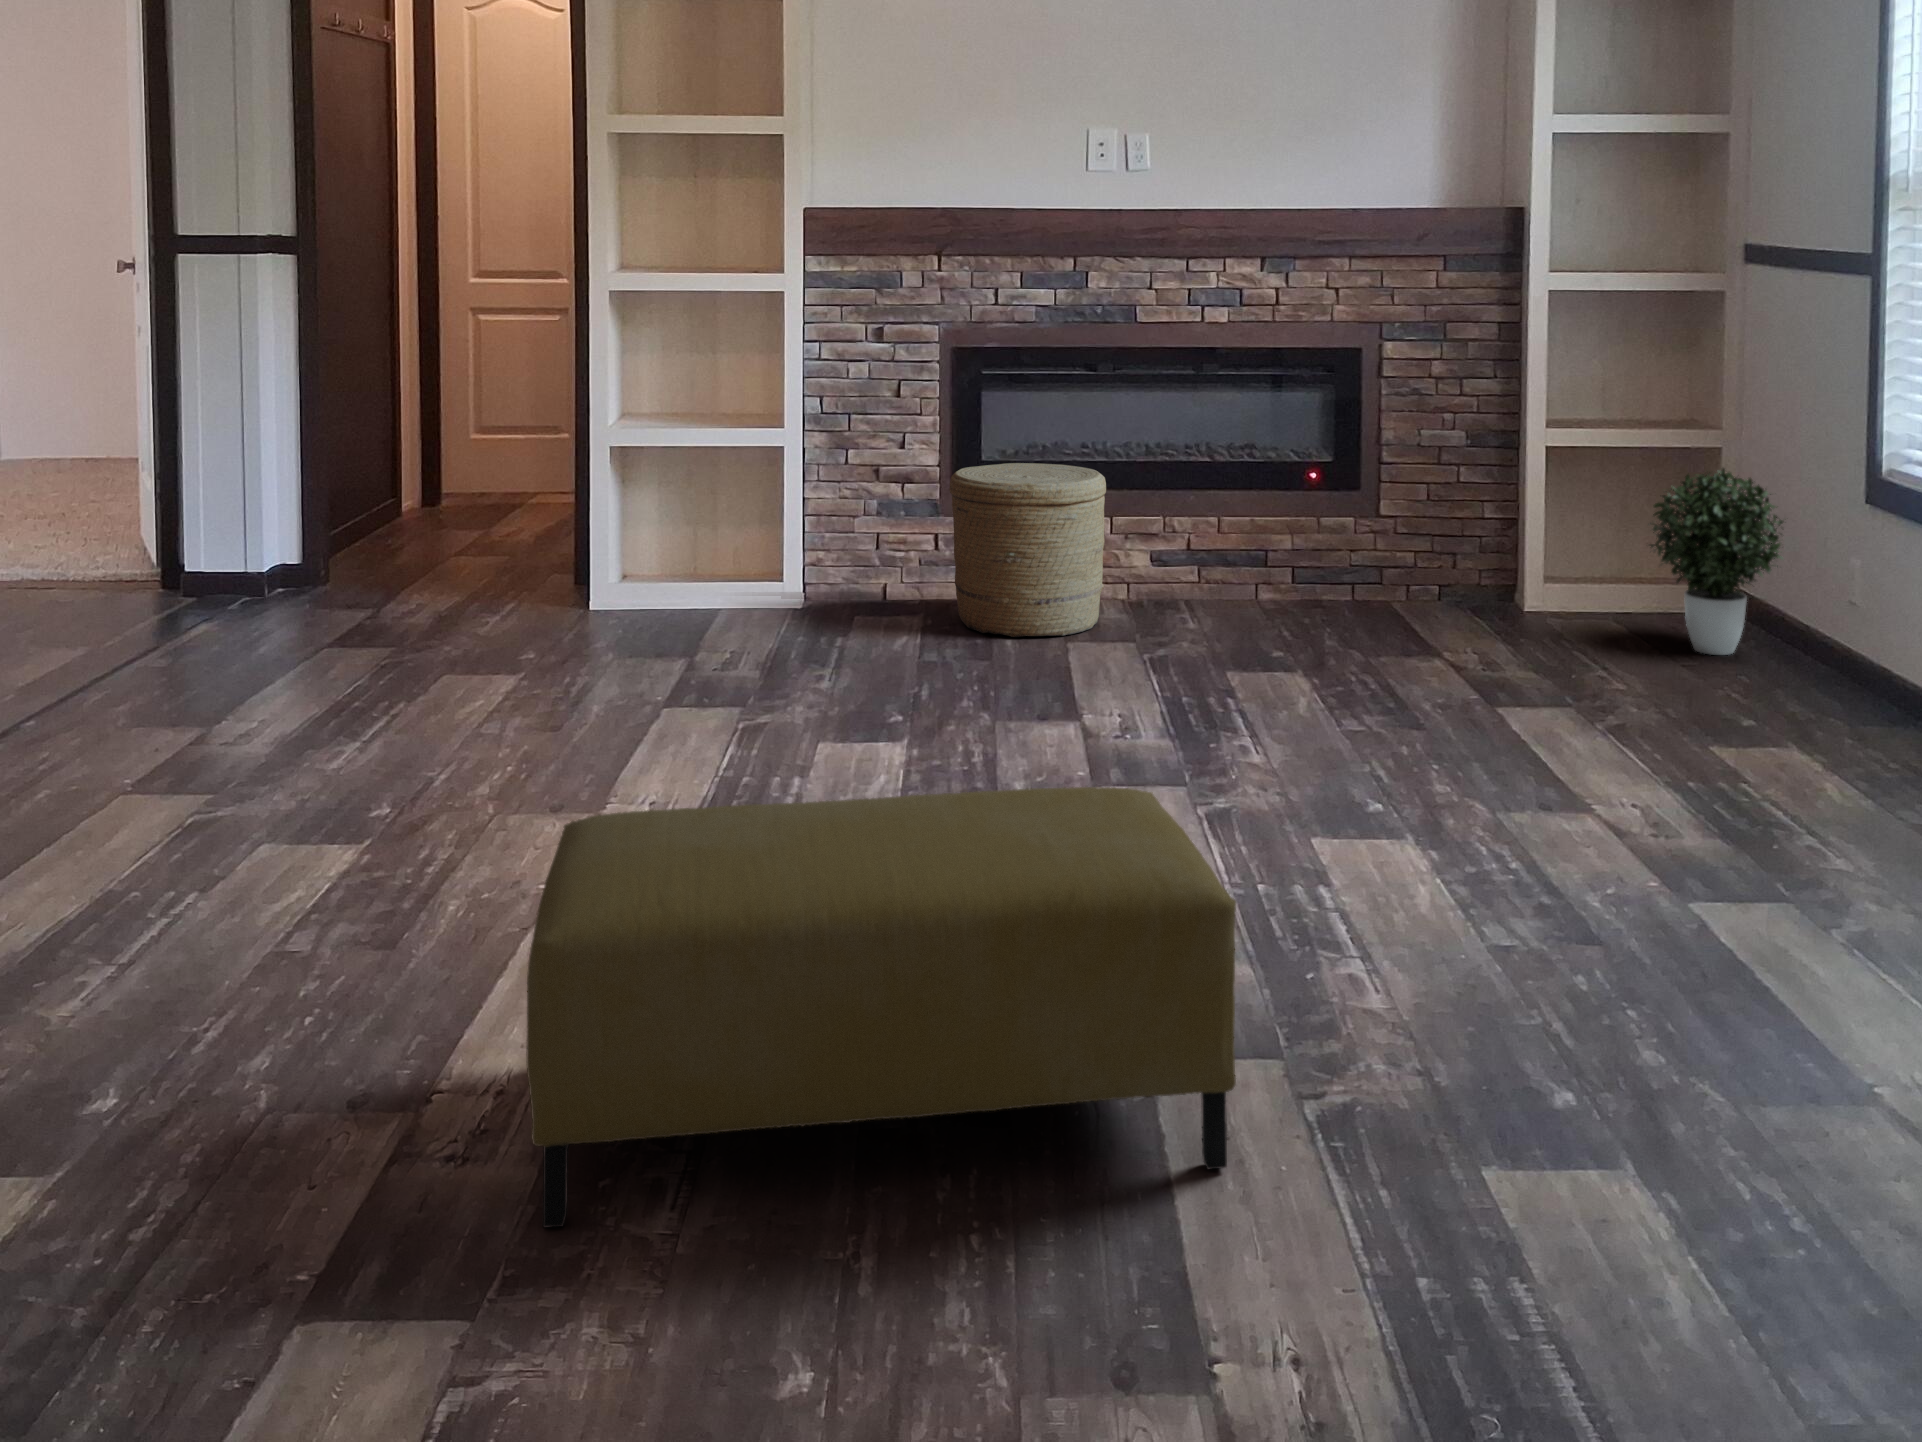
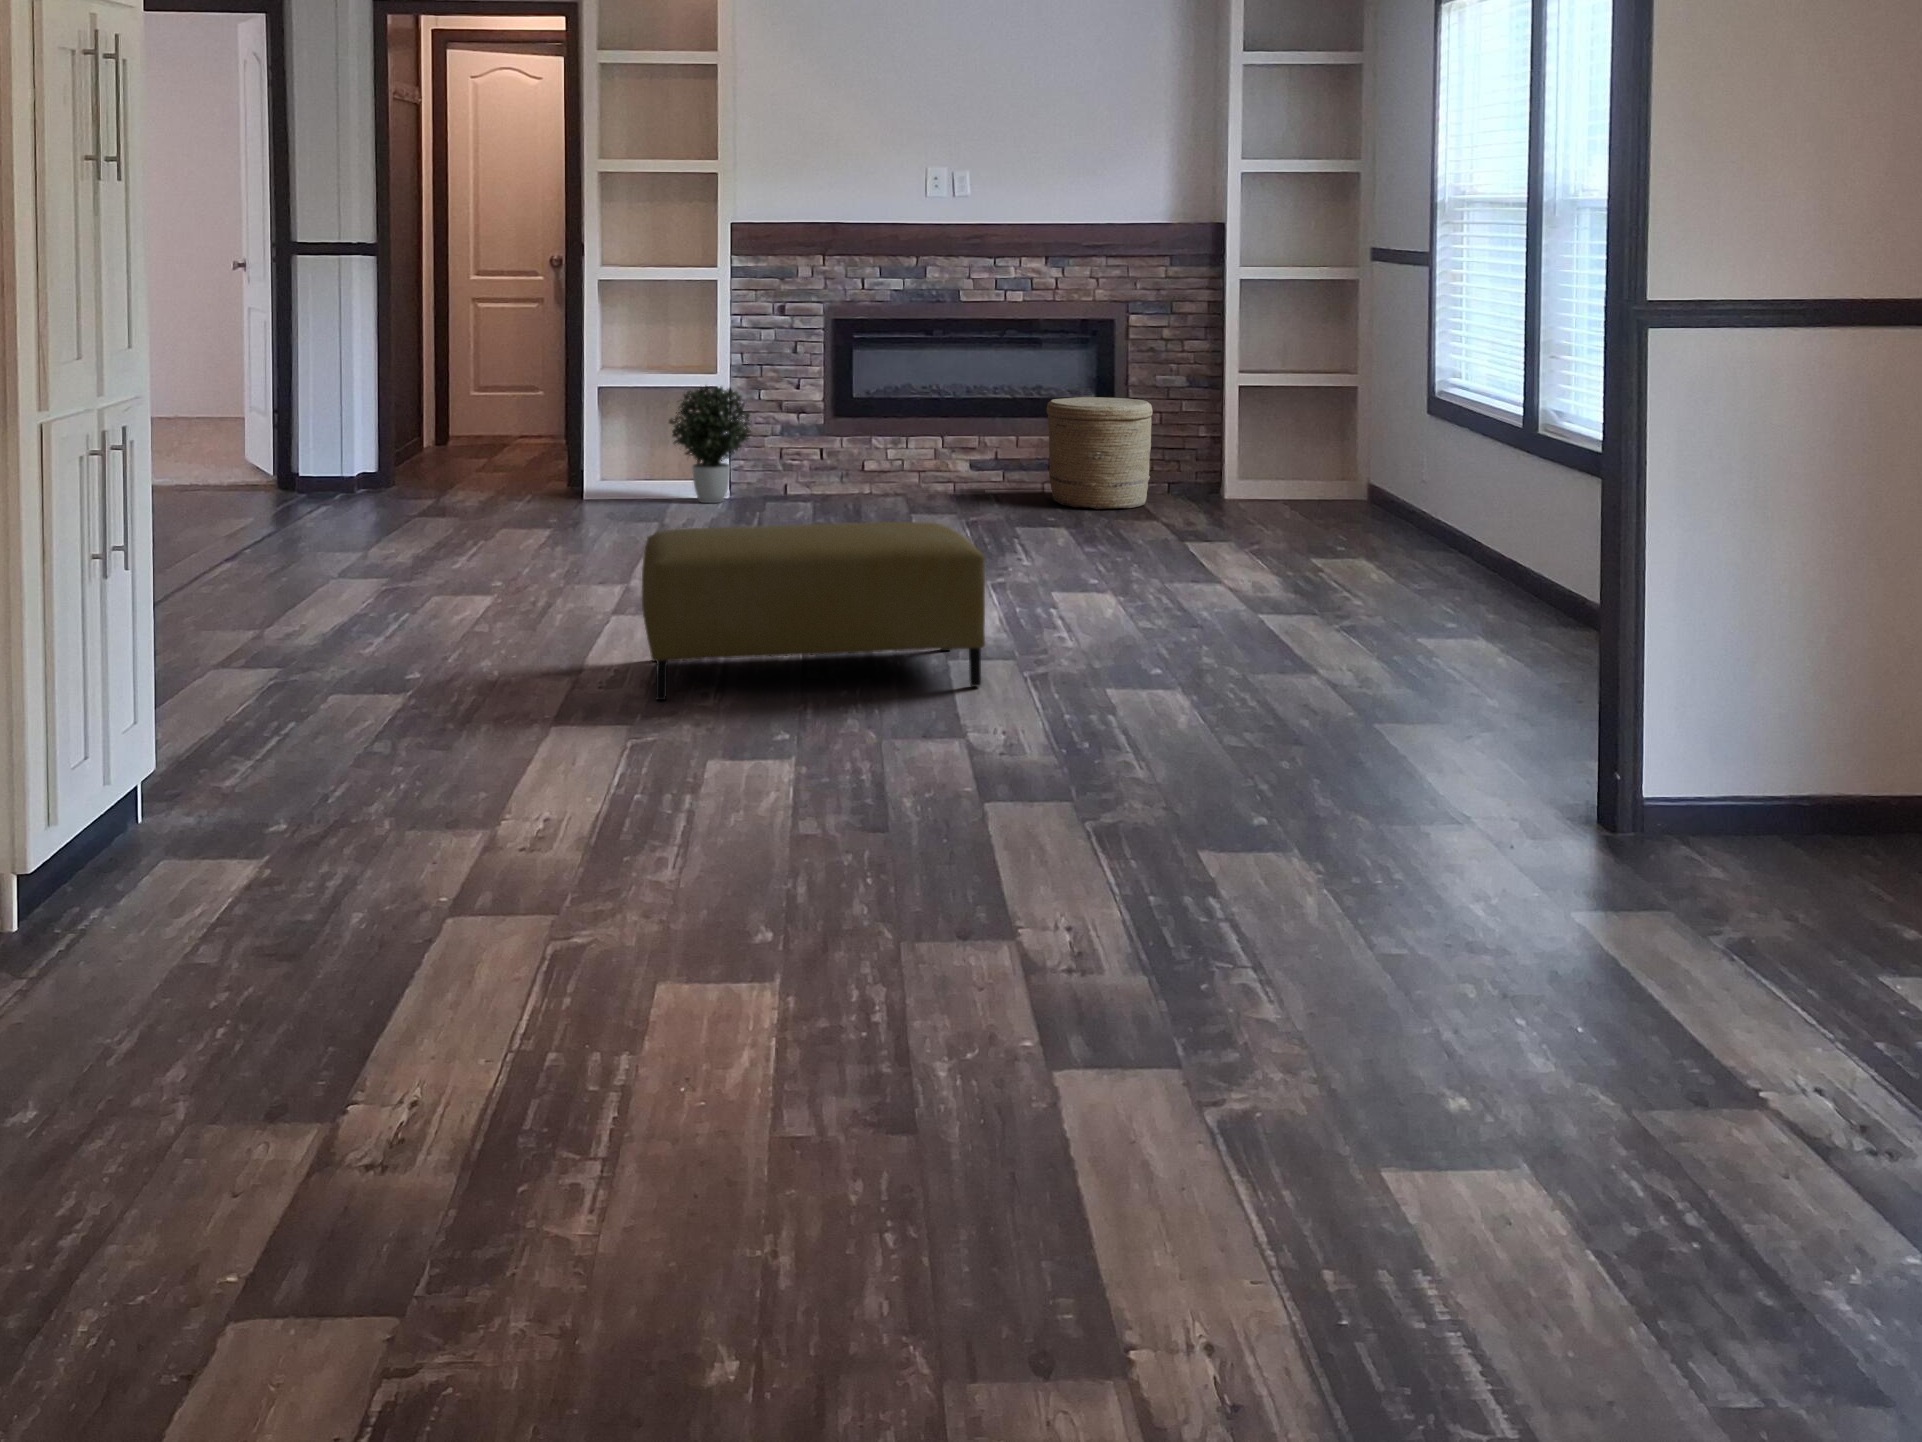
woven basket: present [950,463,1106,637] -> present [1047,397,1153,509]
potted plant: present [1648,468,1784,655] -> present [669,386,752,503]

